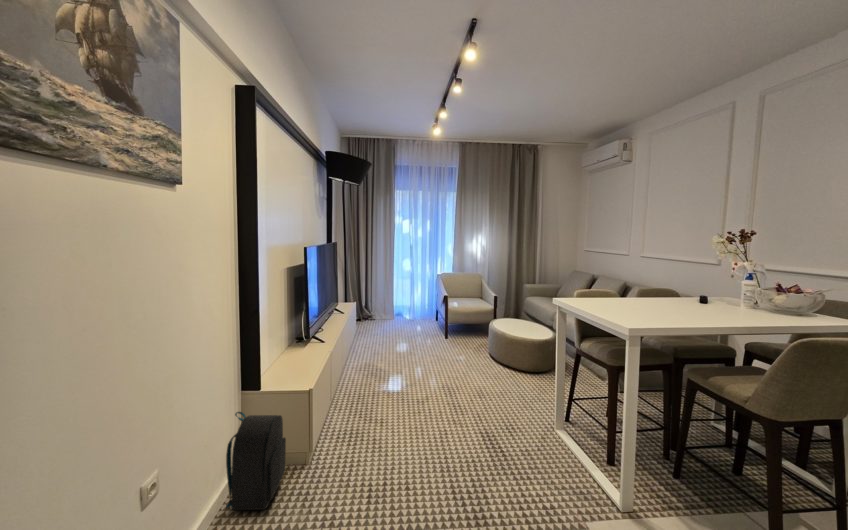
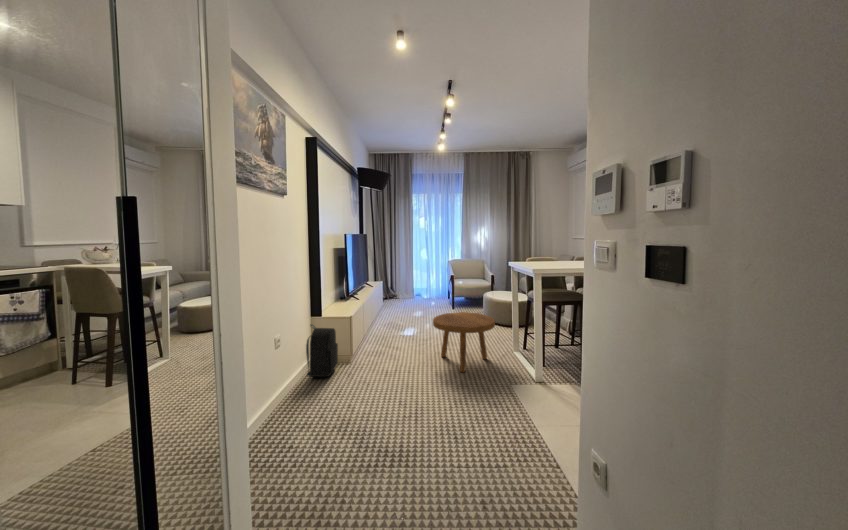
footstool: none [442,370,541,484] -> present [433,312,495,372]

